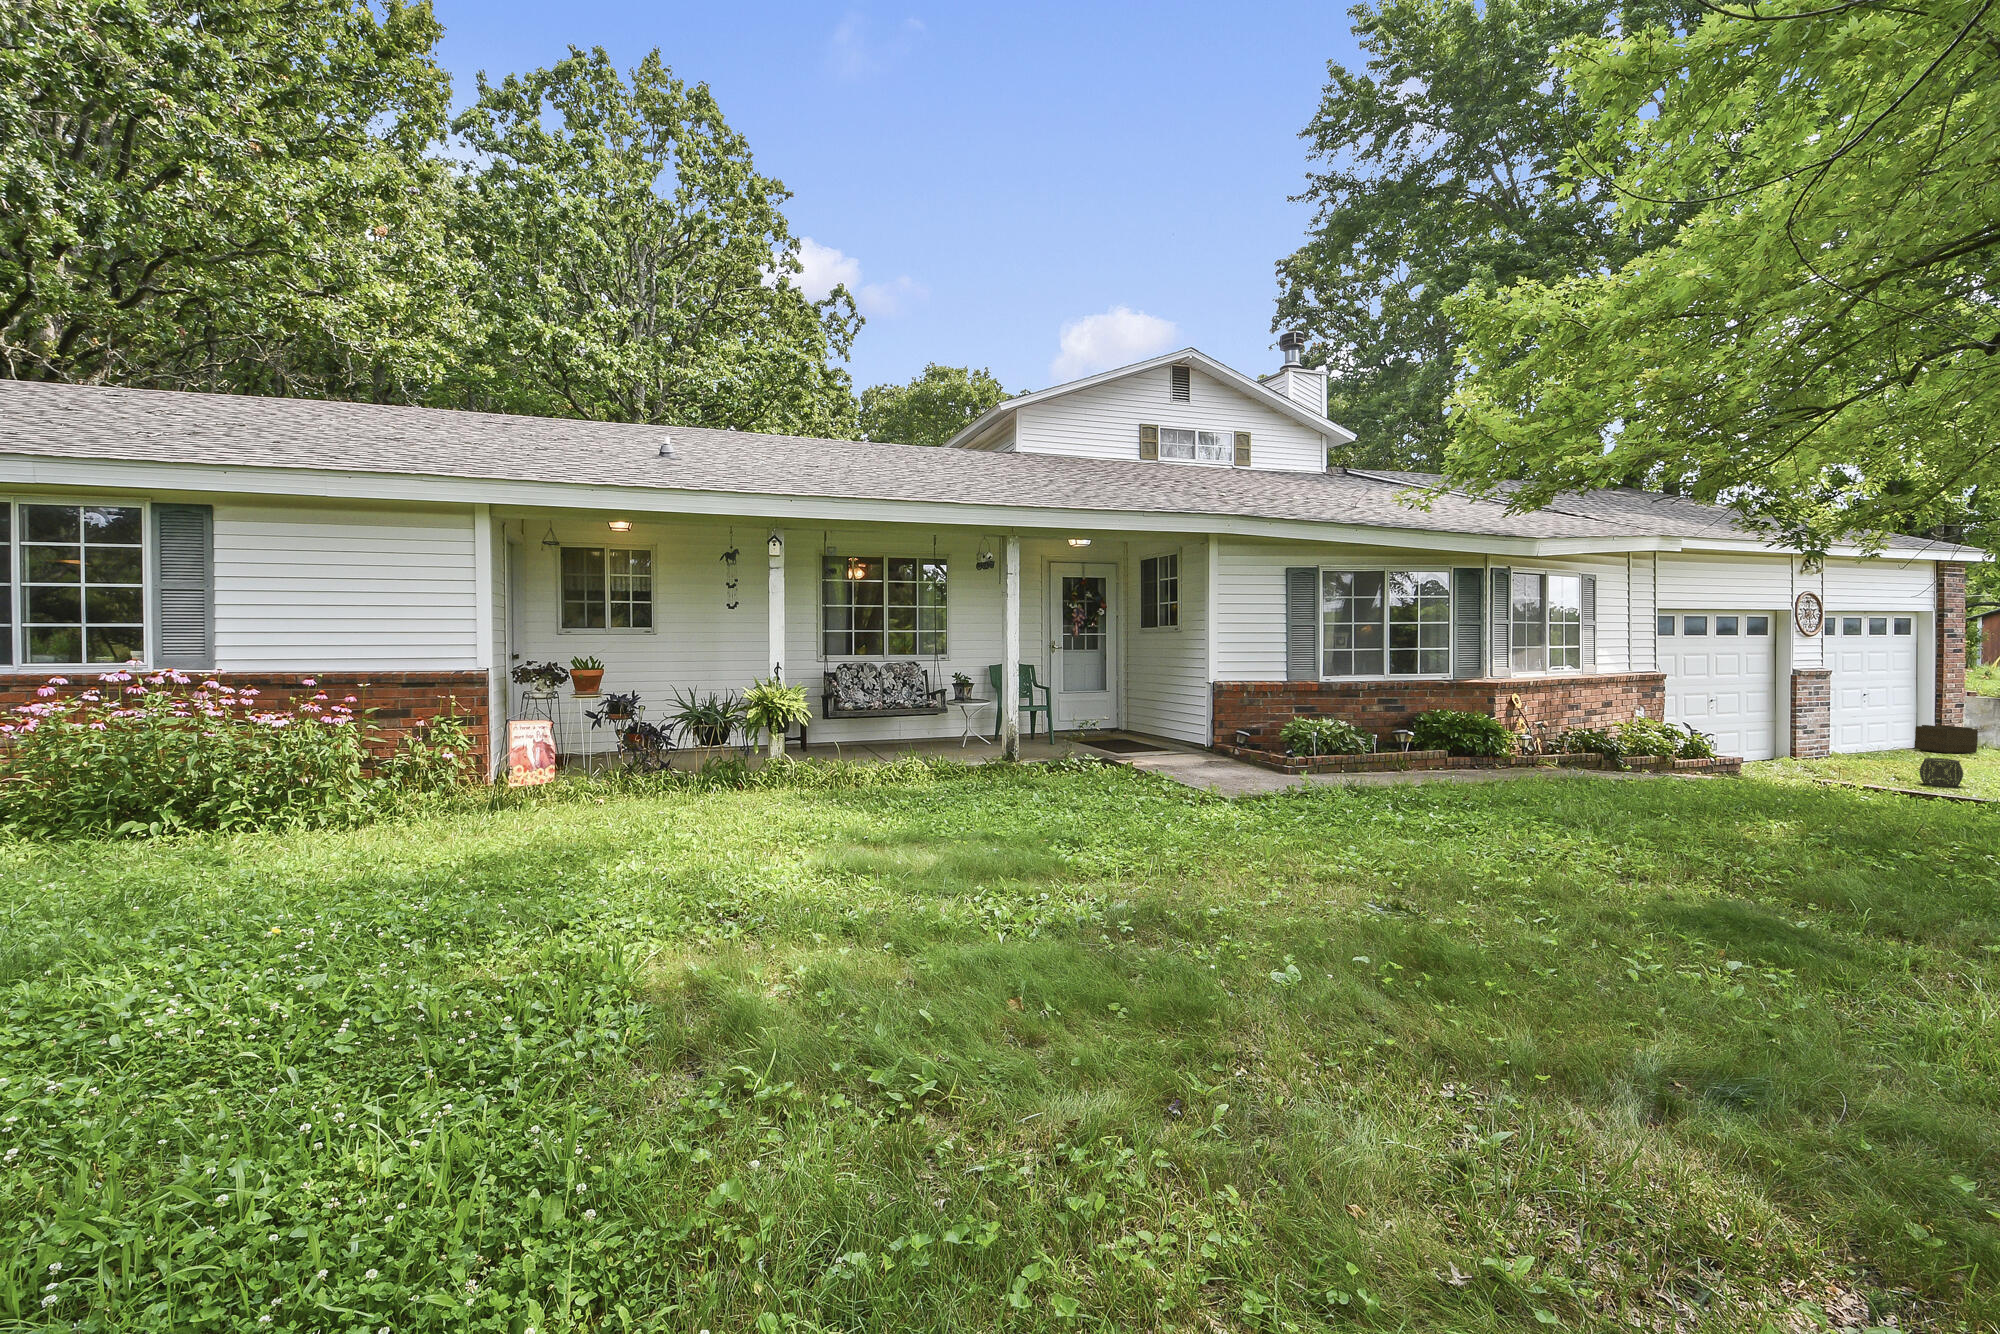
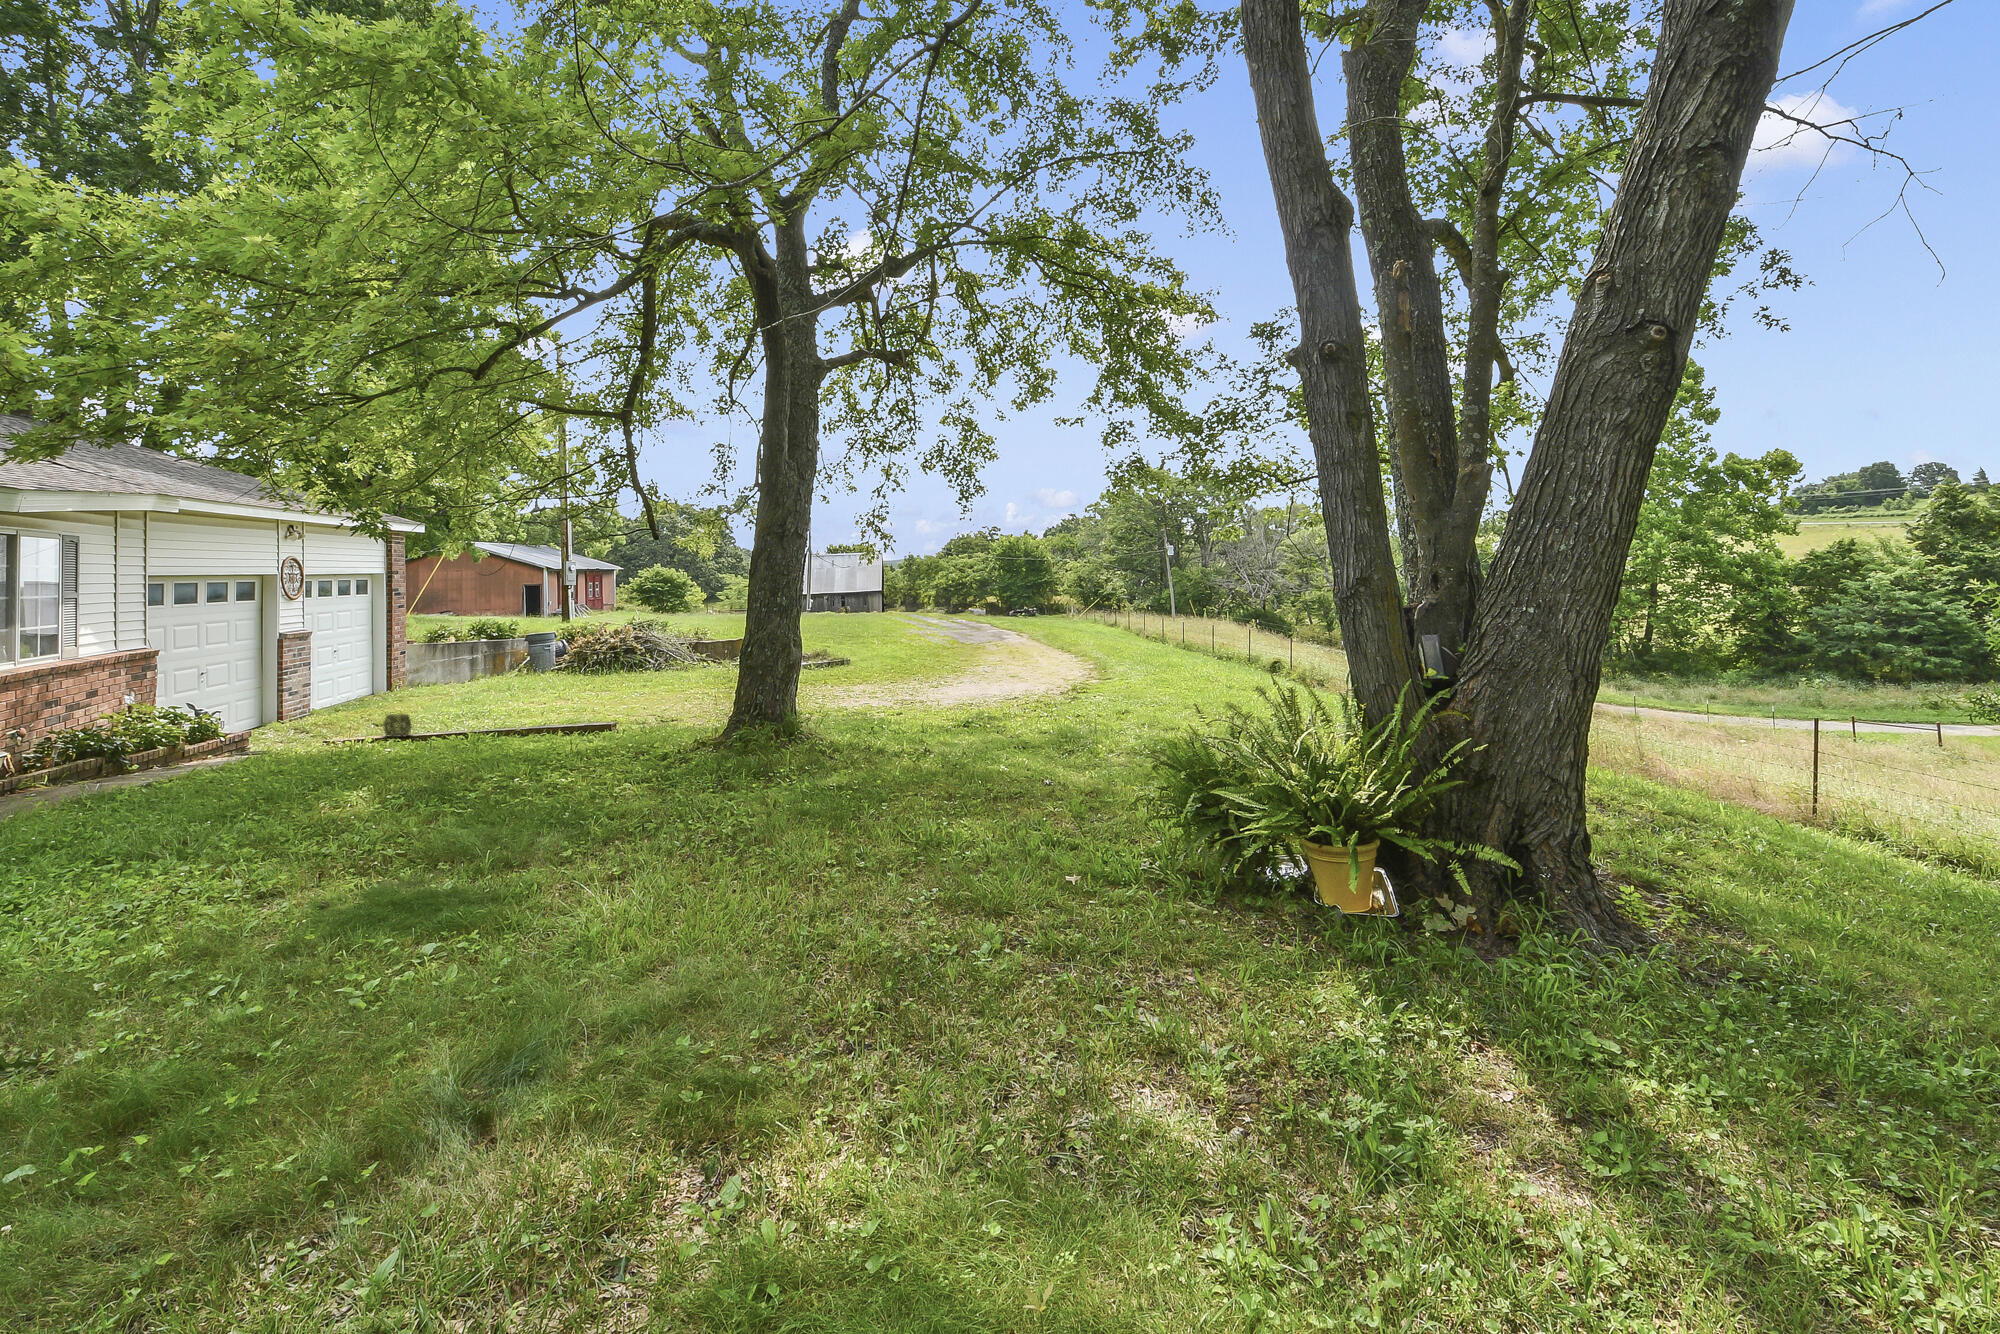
wooden crate: present [1914,725,1978,754] -> none [373,673,415,698]

